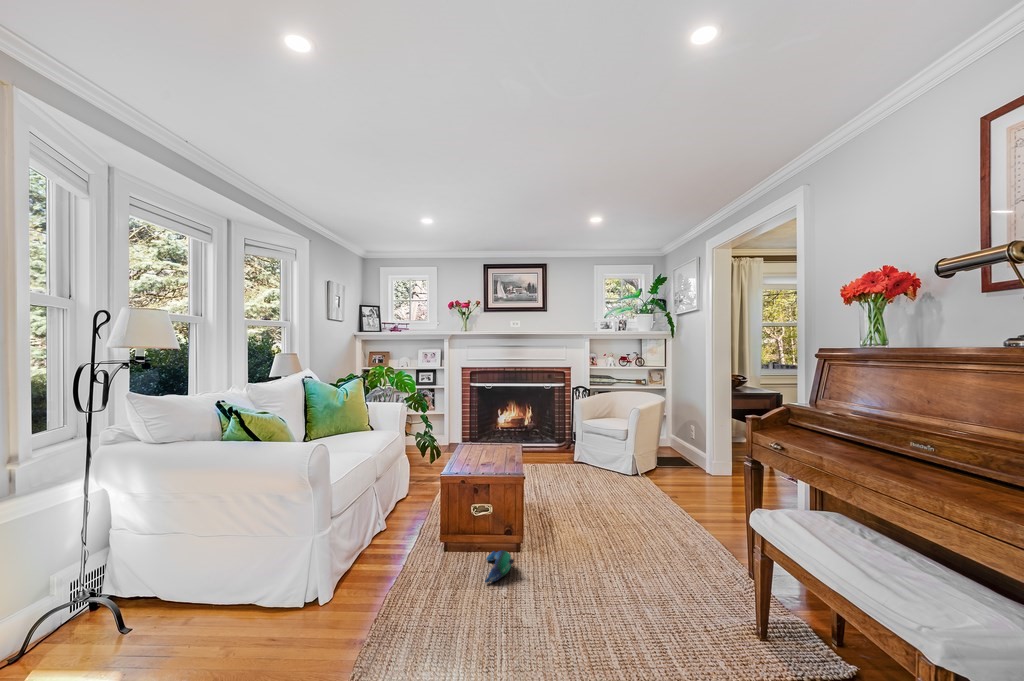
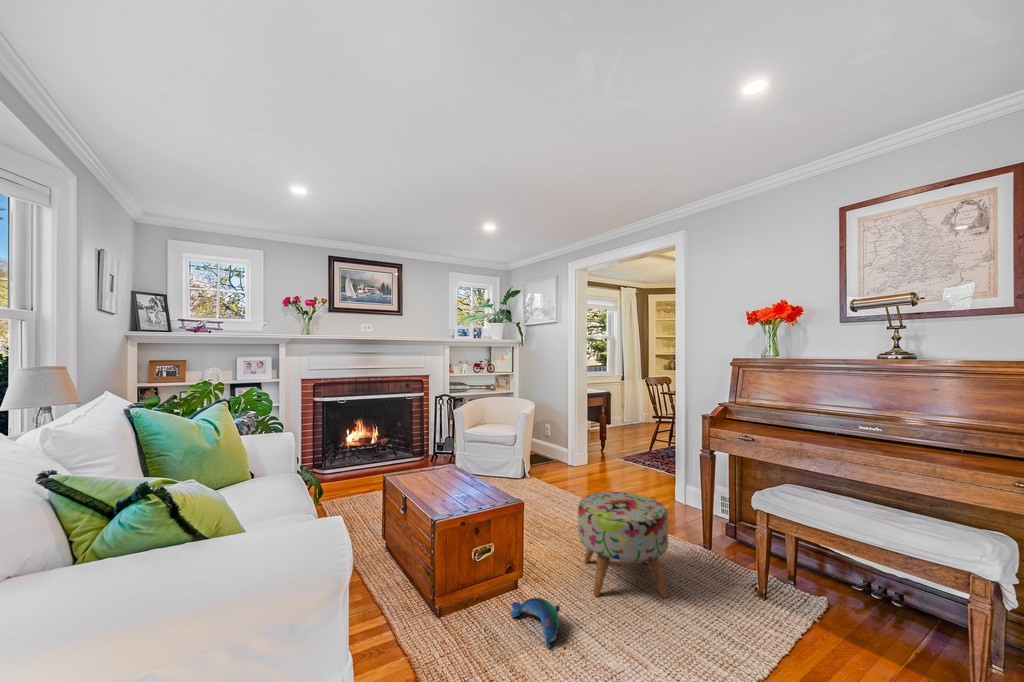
ottoman: none [567,483,654,589] -> present [578,491,668,598]

